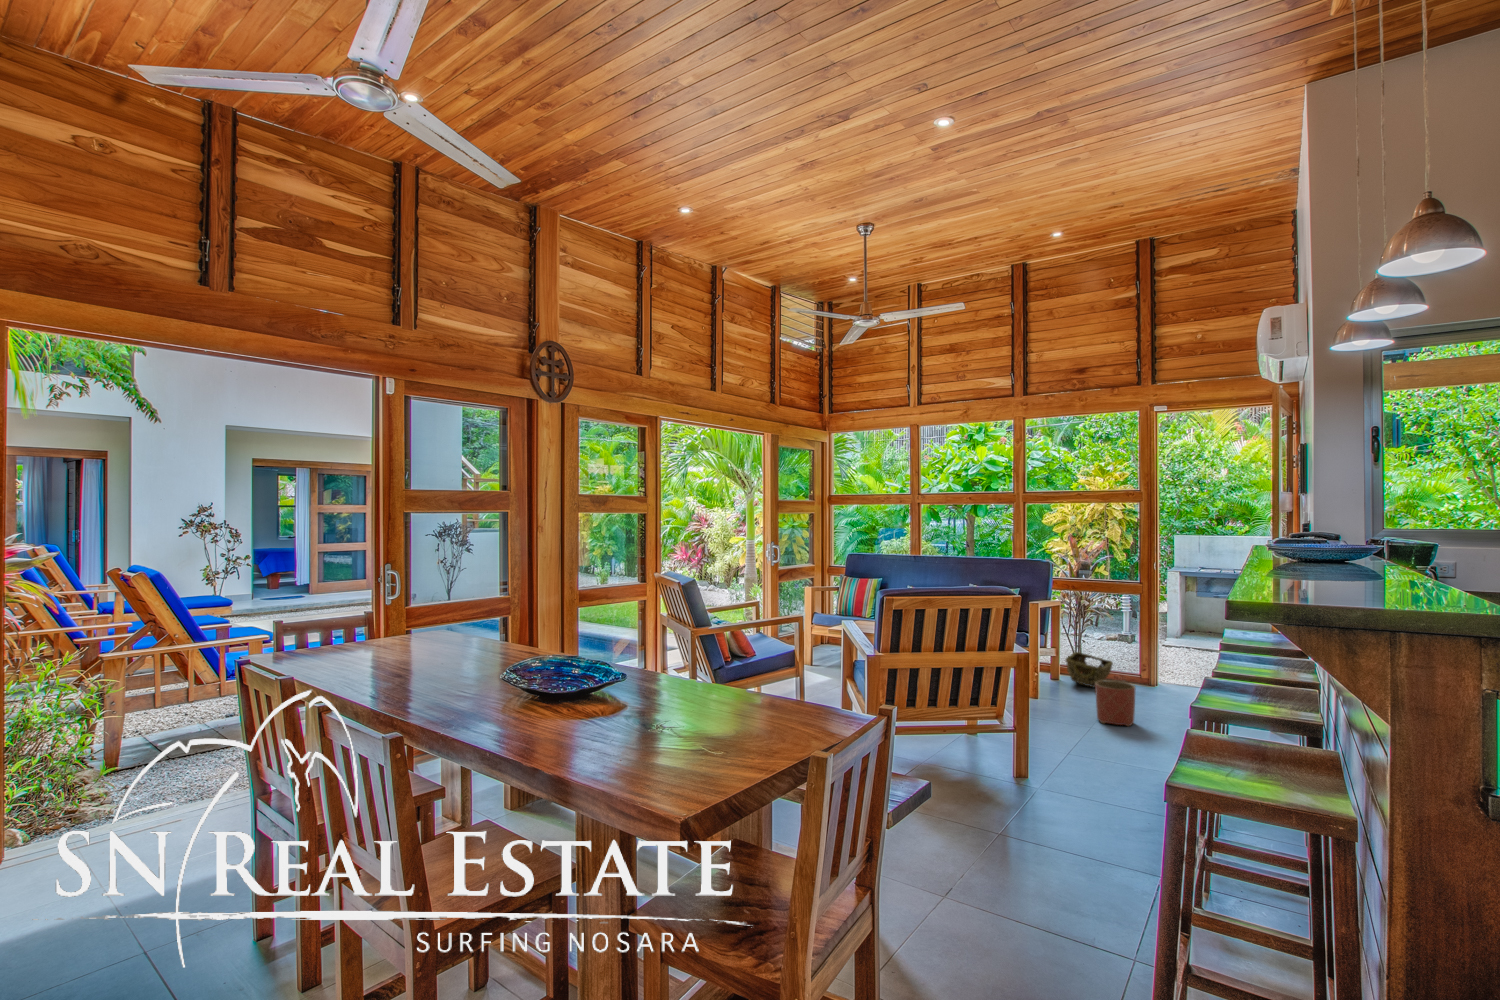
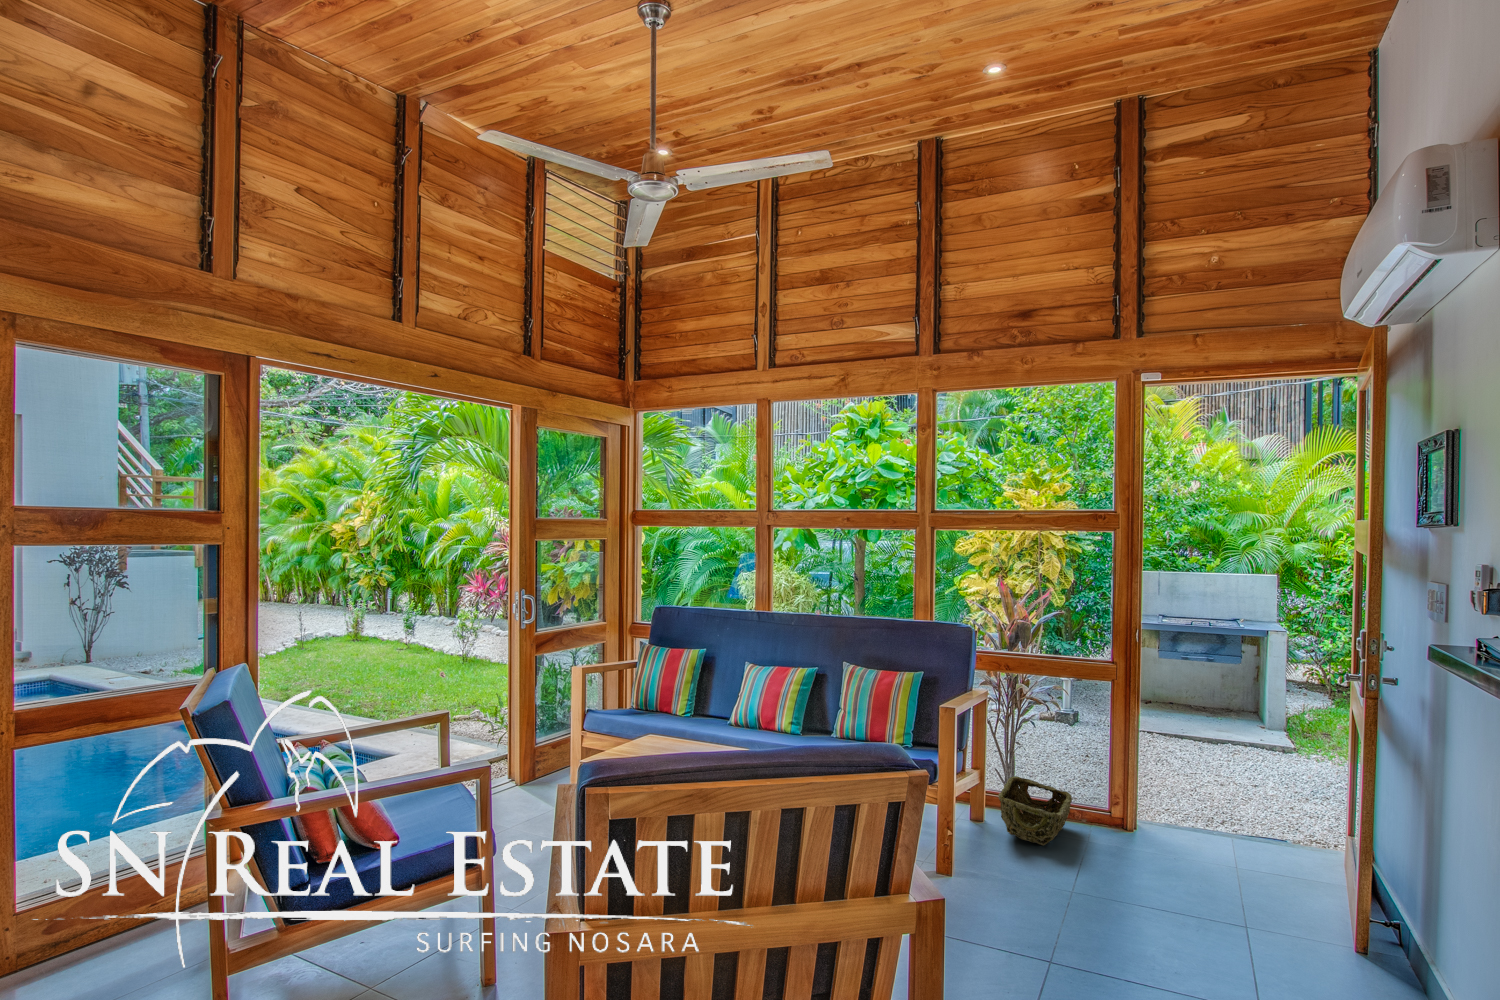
planter: present [1095,680,1136,726] -> none [1060,866,1133,965]

